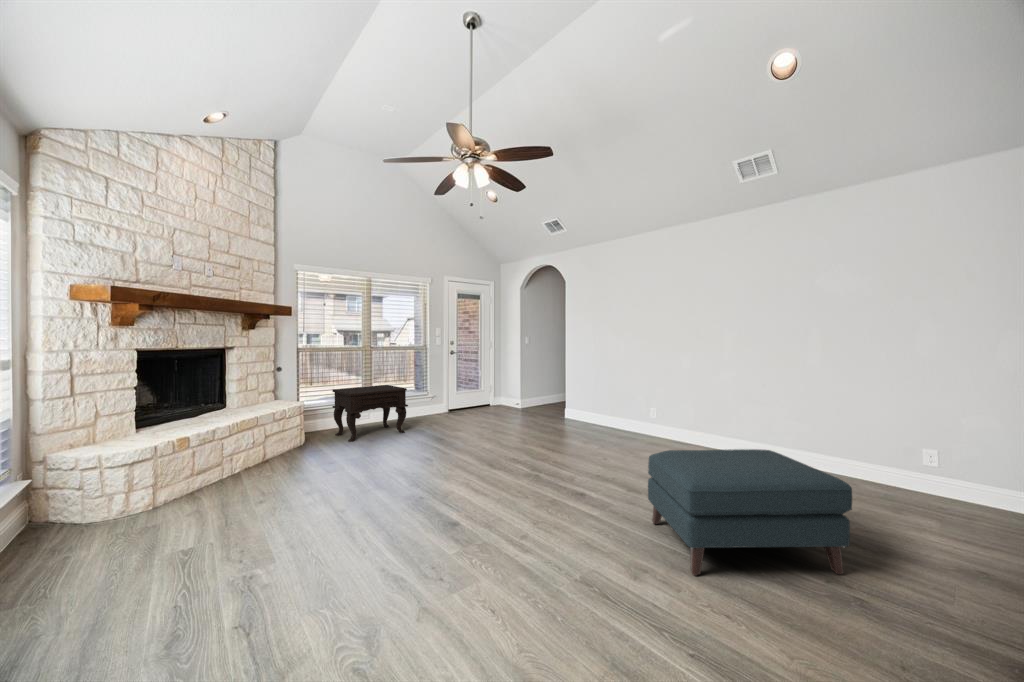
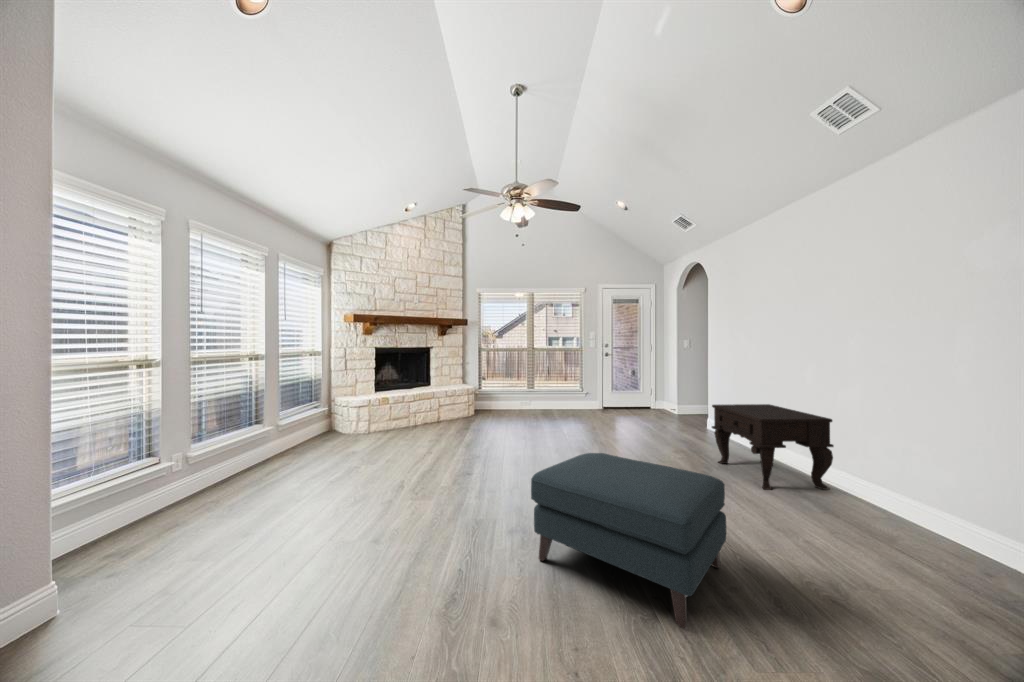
side table: present [332,385,408,442] -> present [712,404,834,490]

